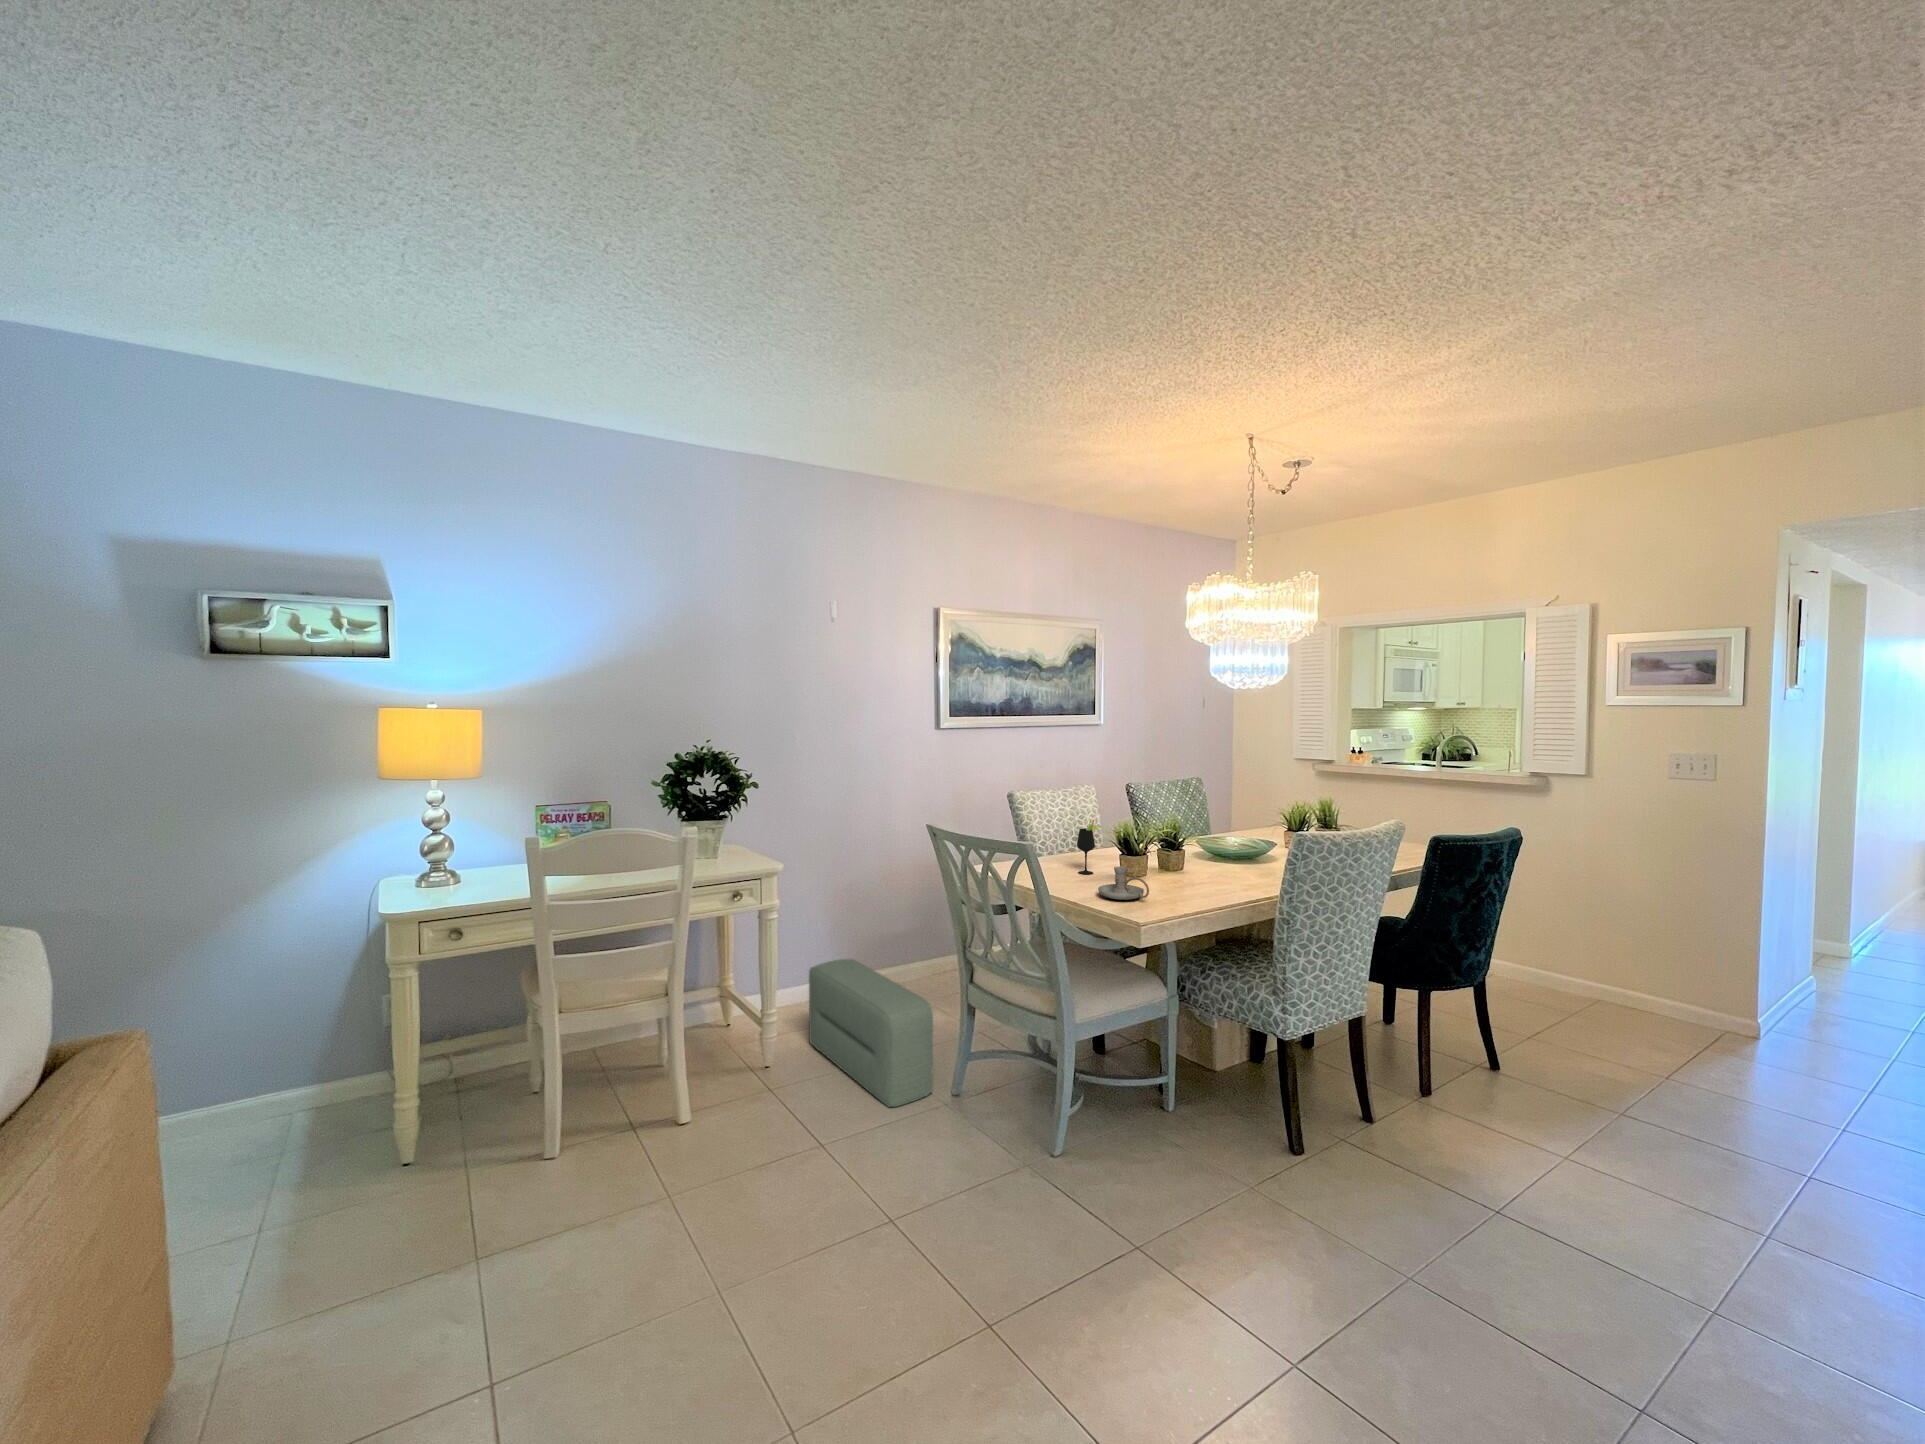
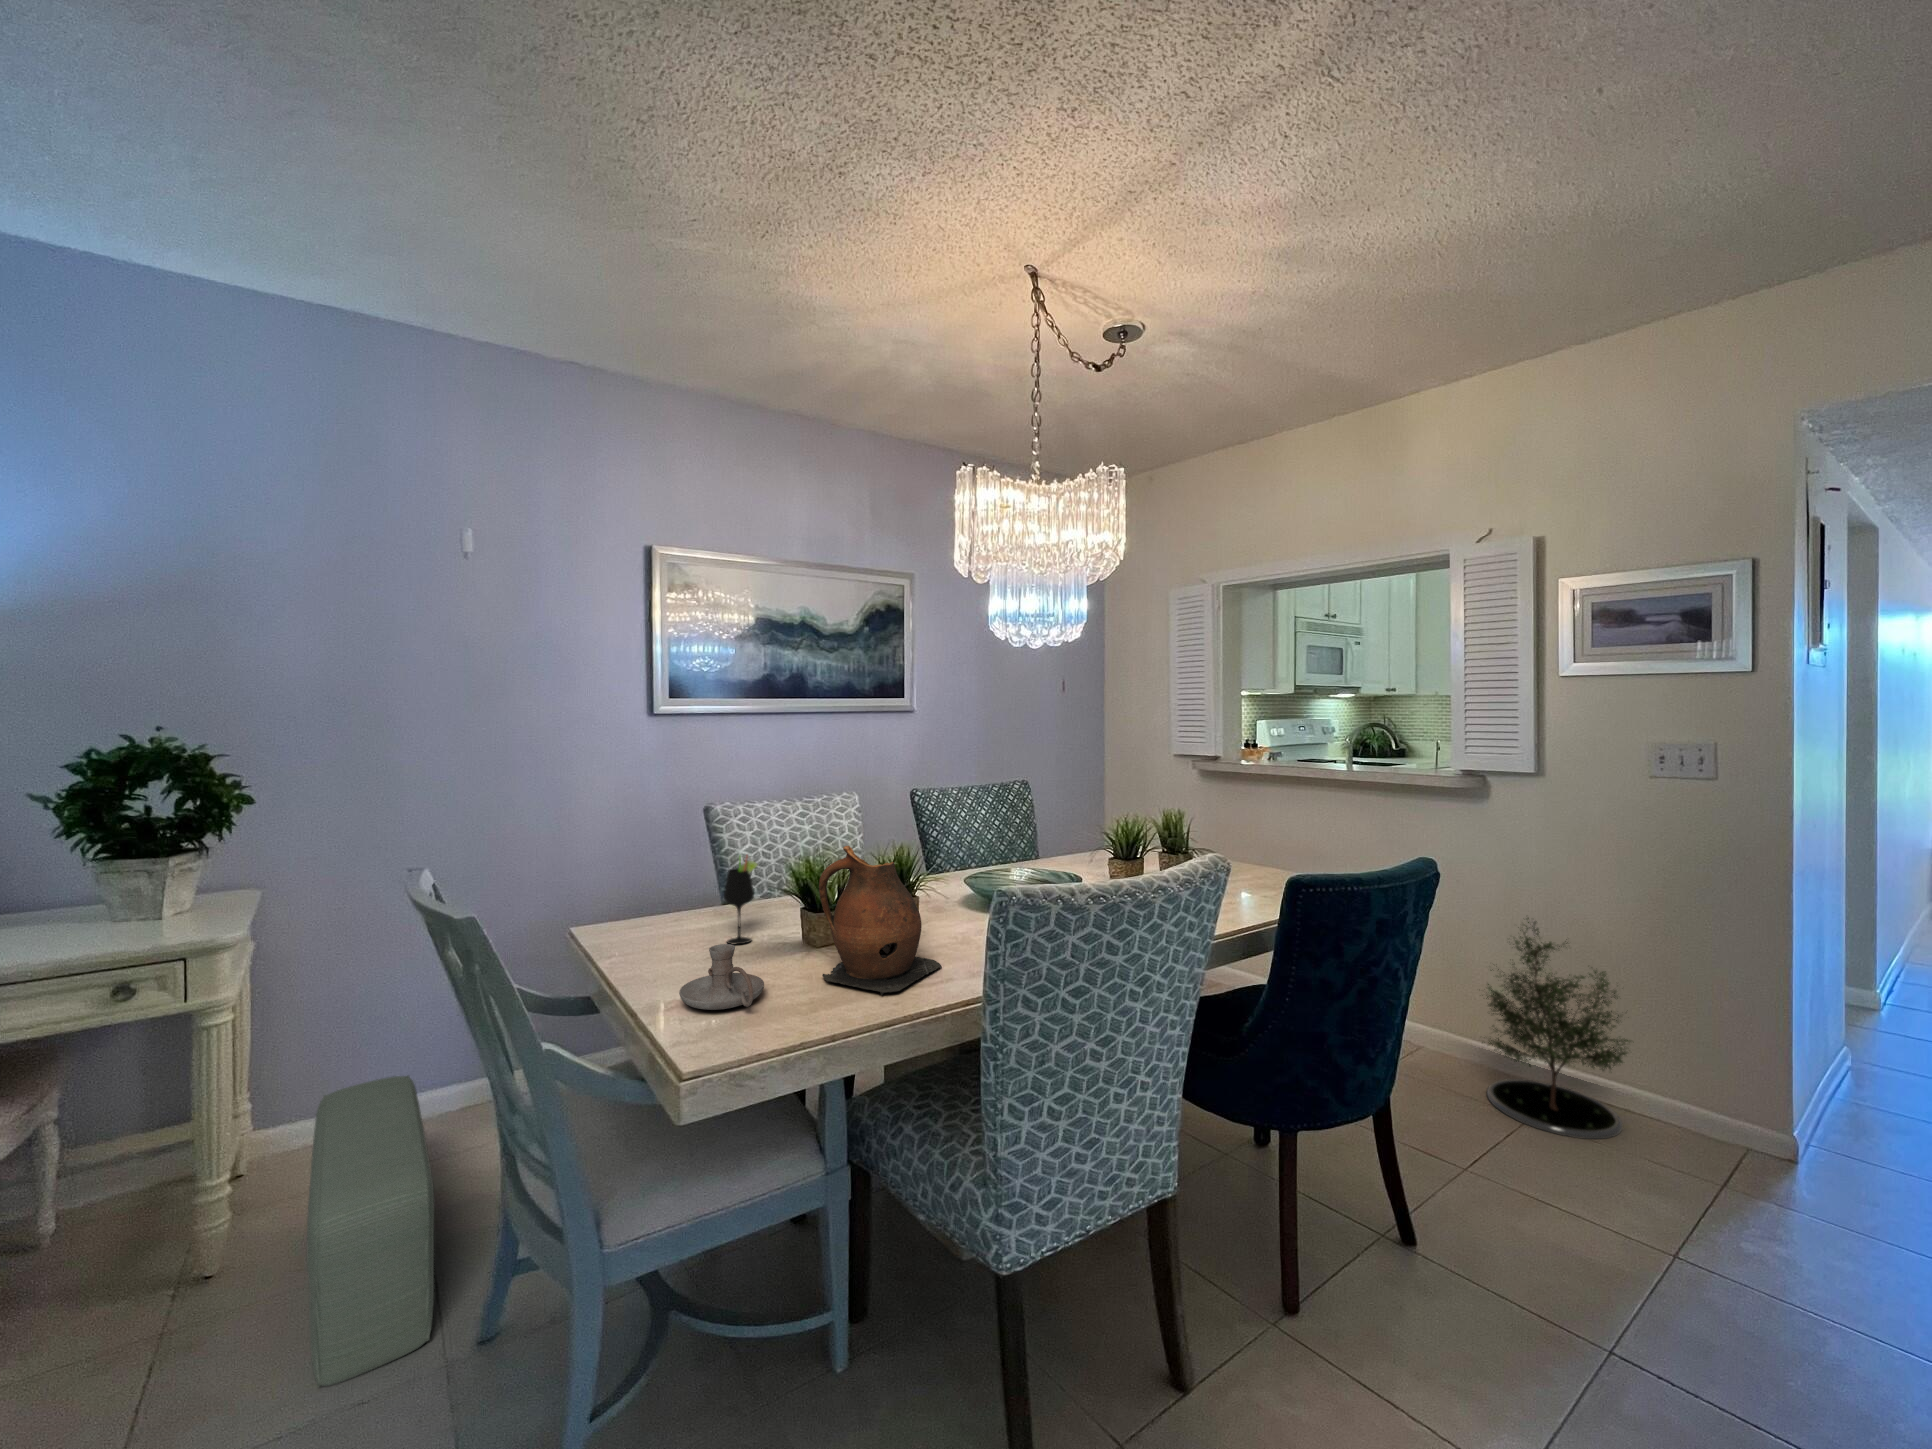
ceramic pitcher: none [1160,814,1227,896] -> present [819,846,942,995]
potted tree: none [1542,874,1655,1025] -> present [1482,918,1630,1139]

